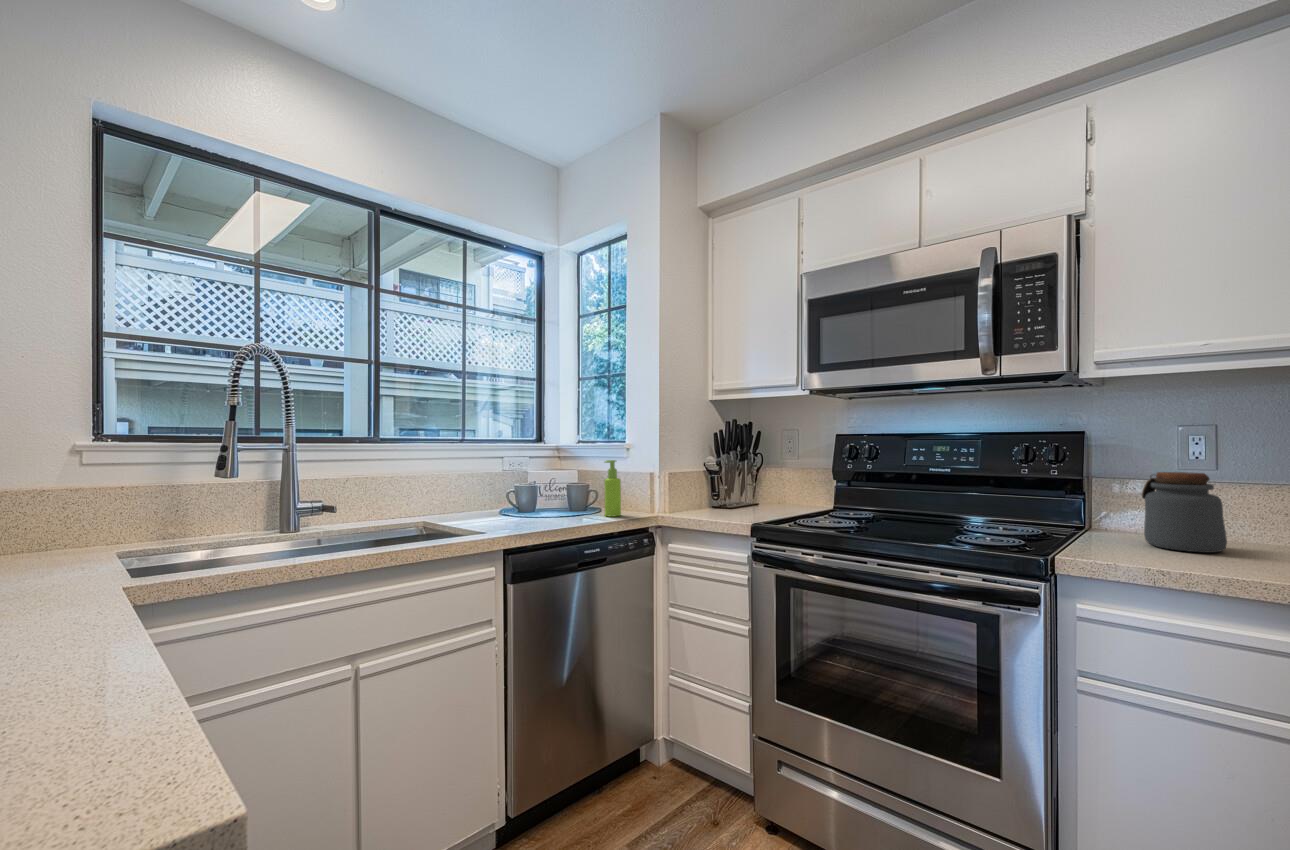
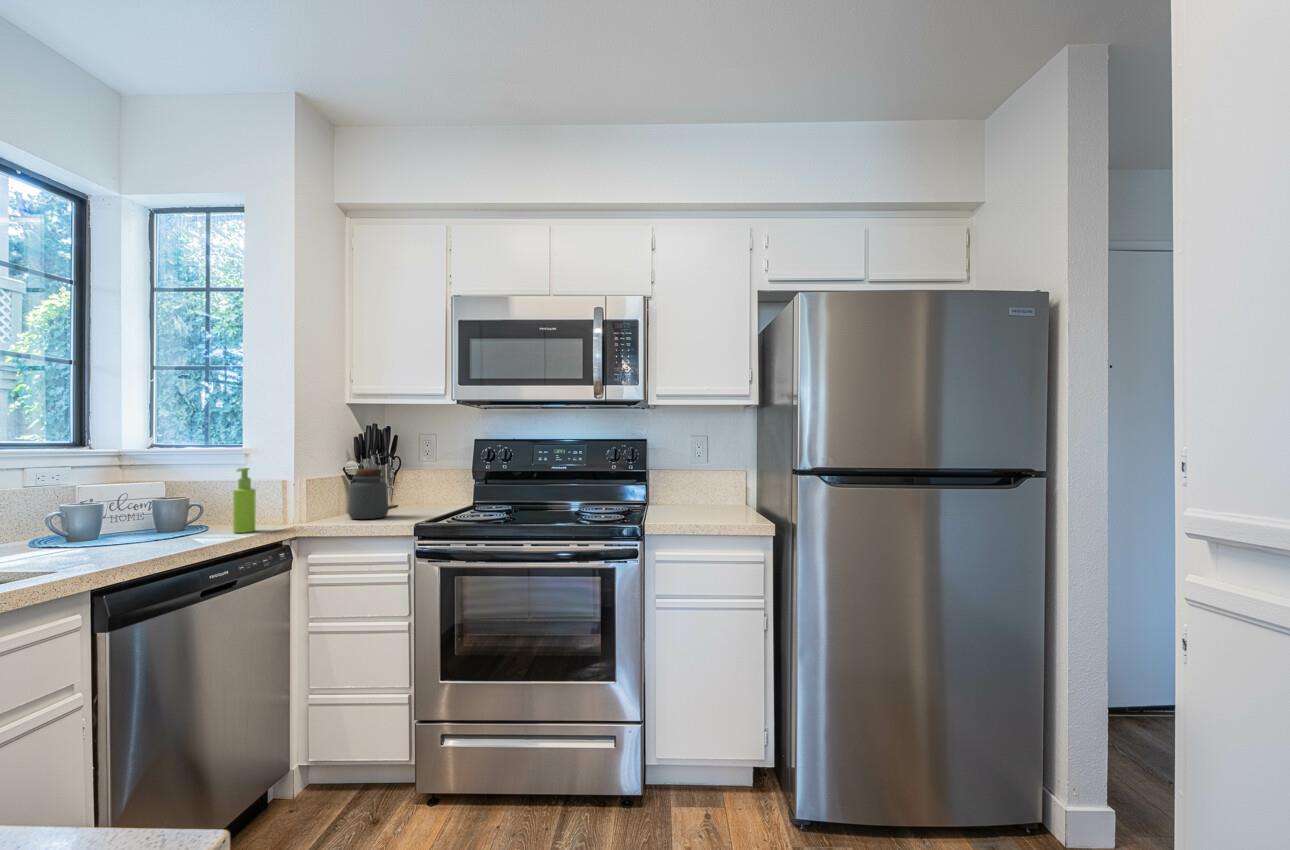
jar: present [1142,472,1227,553] -> present [348,468,388,519]

